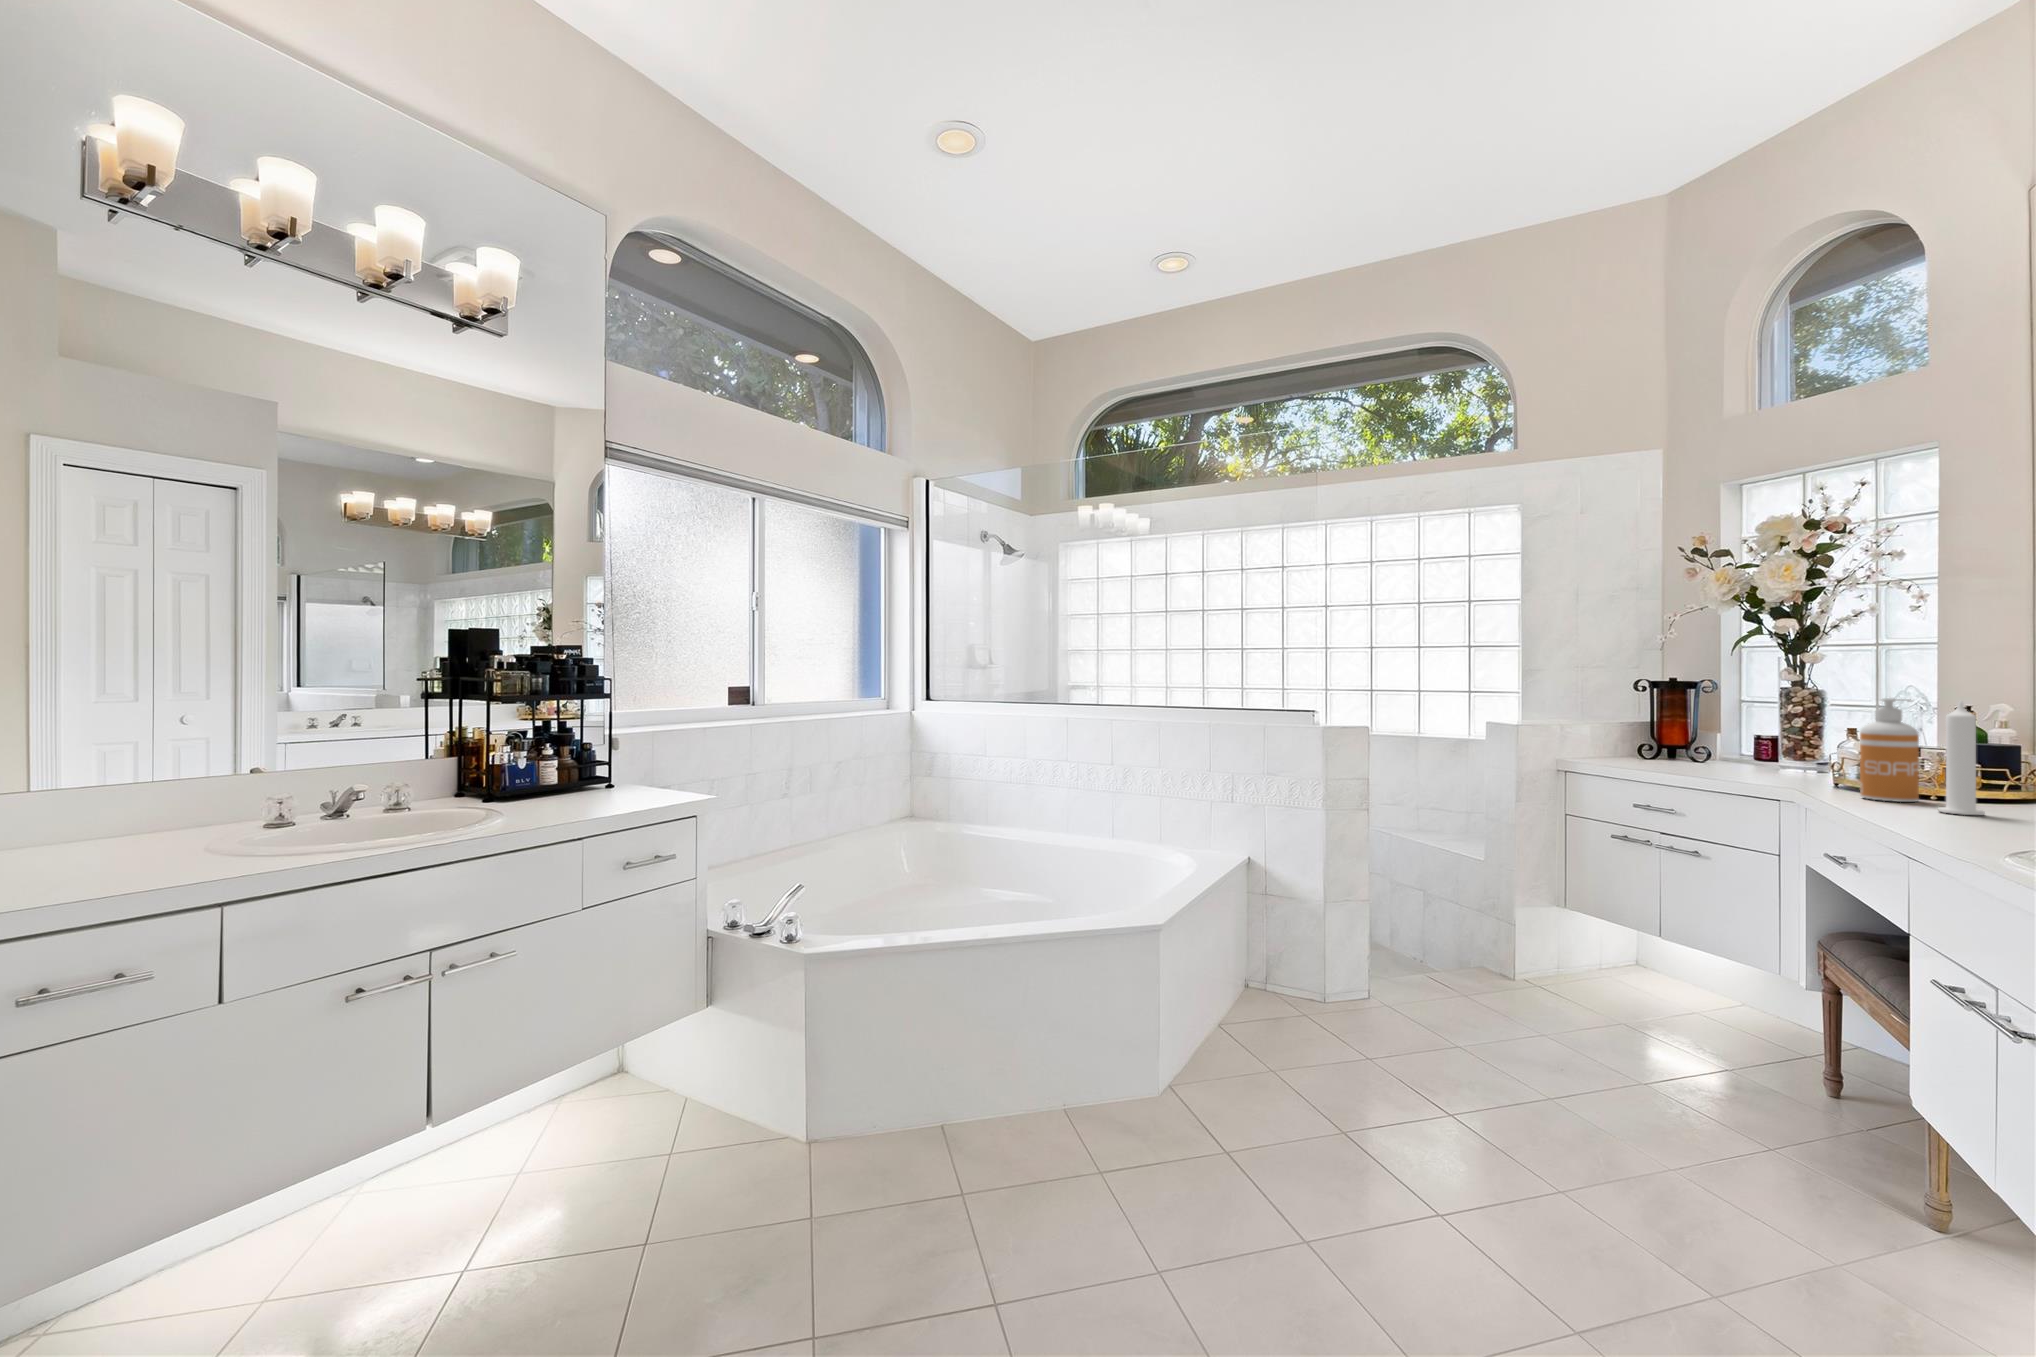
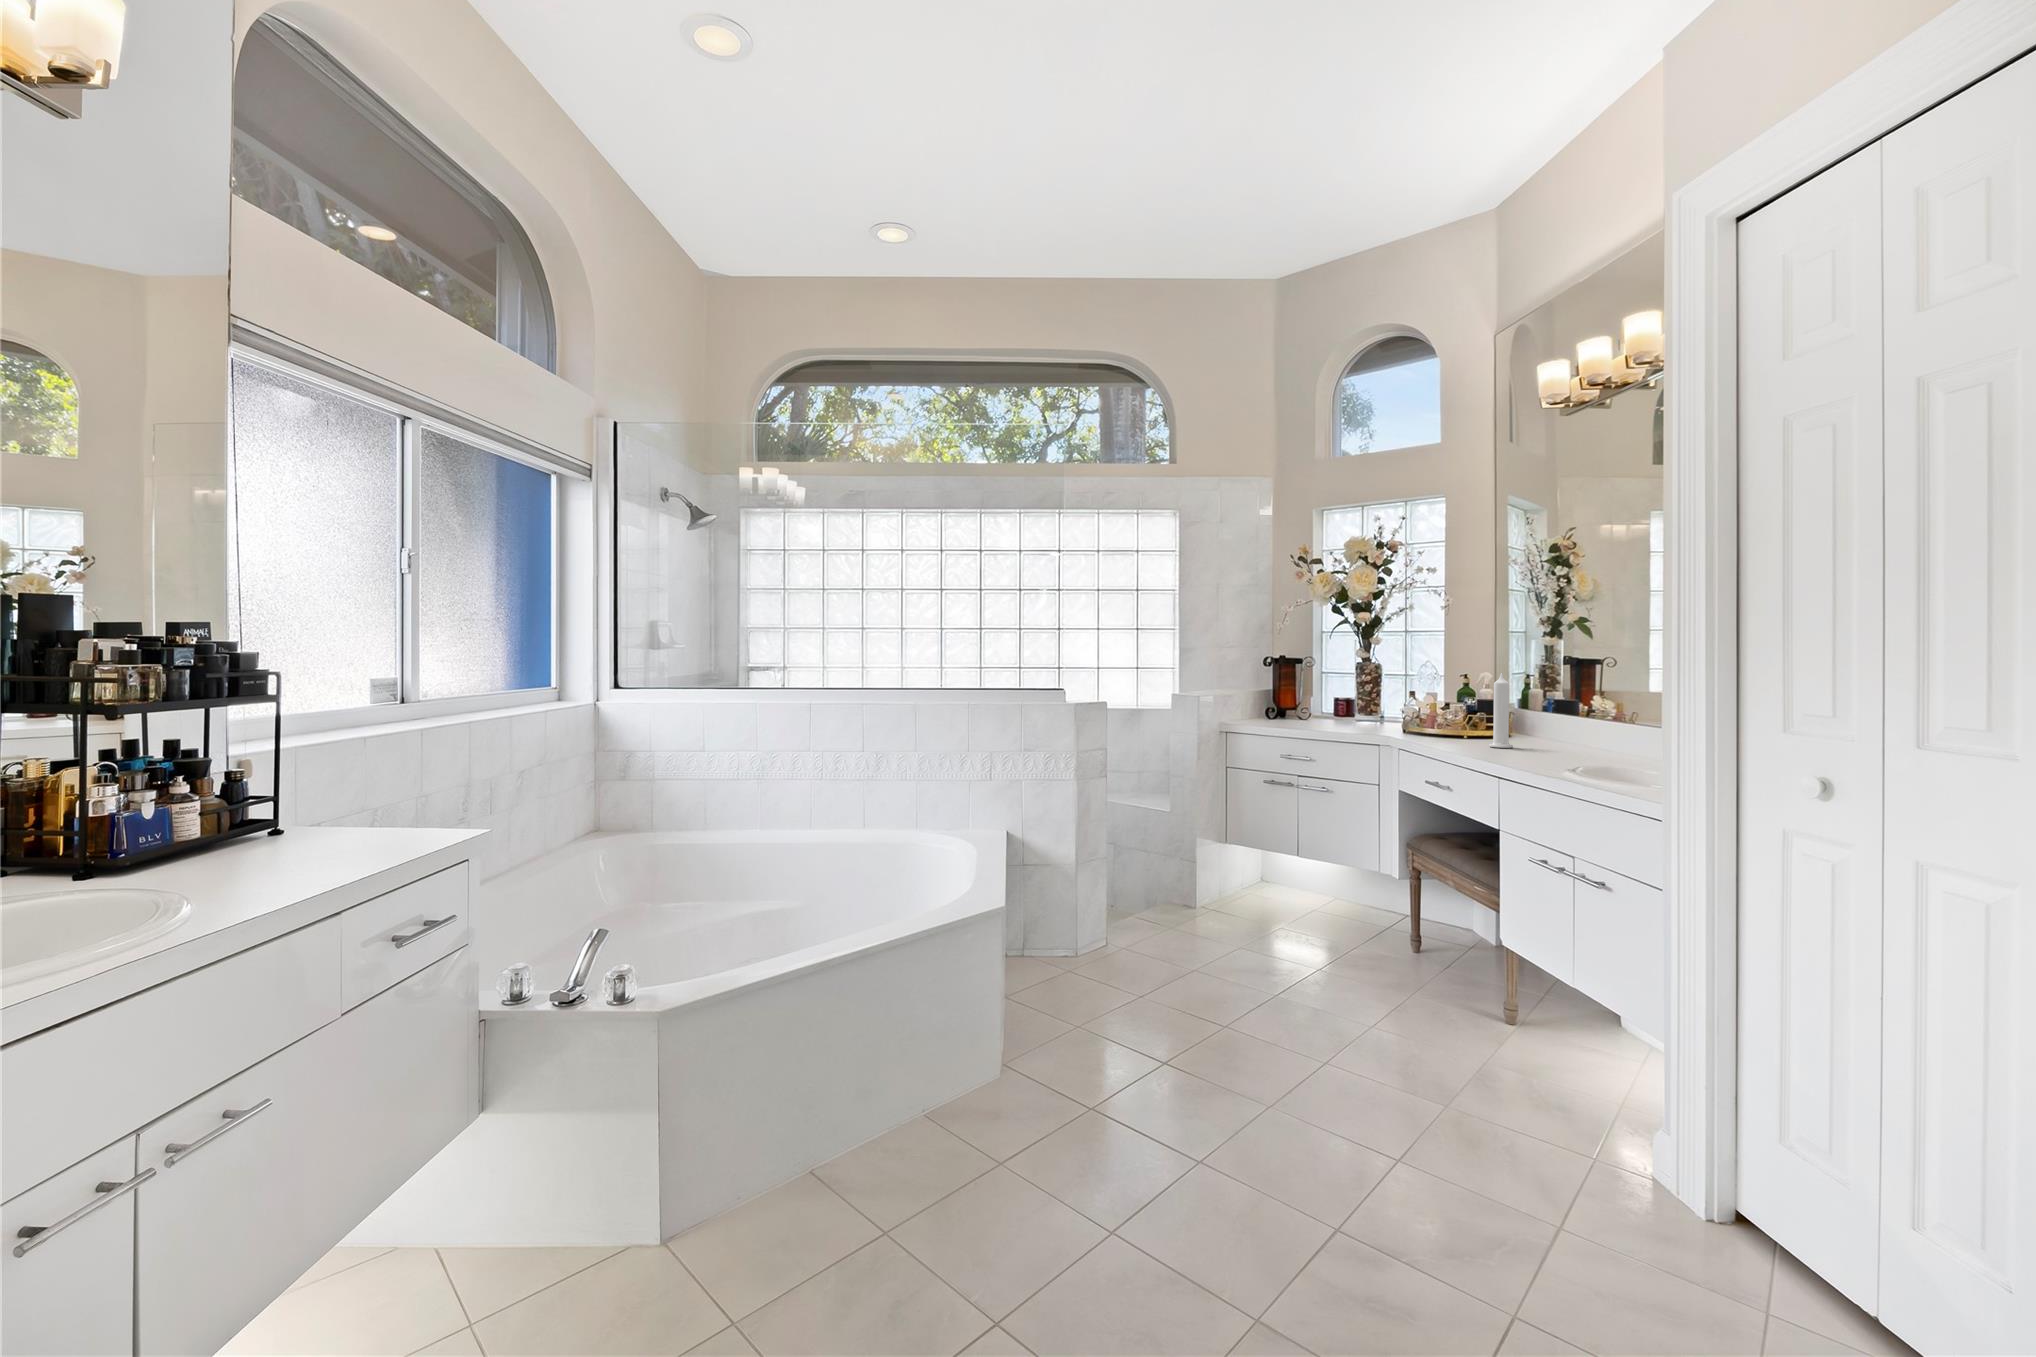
soap dispenser: present [1860,698,1919,802] -> none [1437,671,1468,742]

